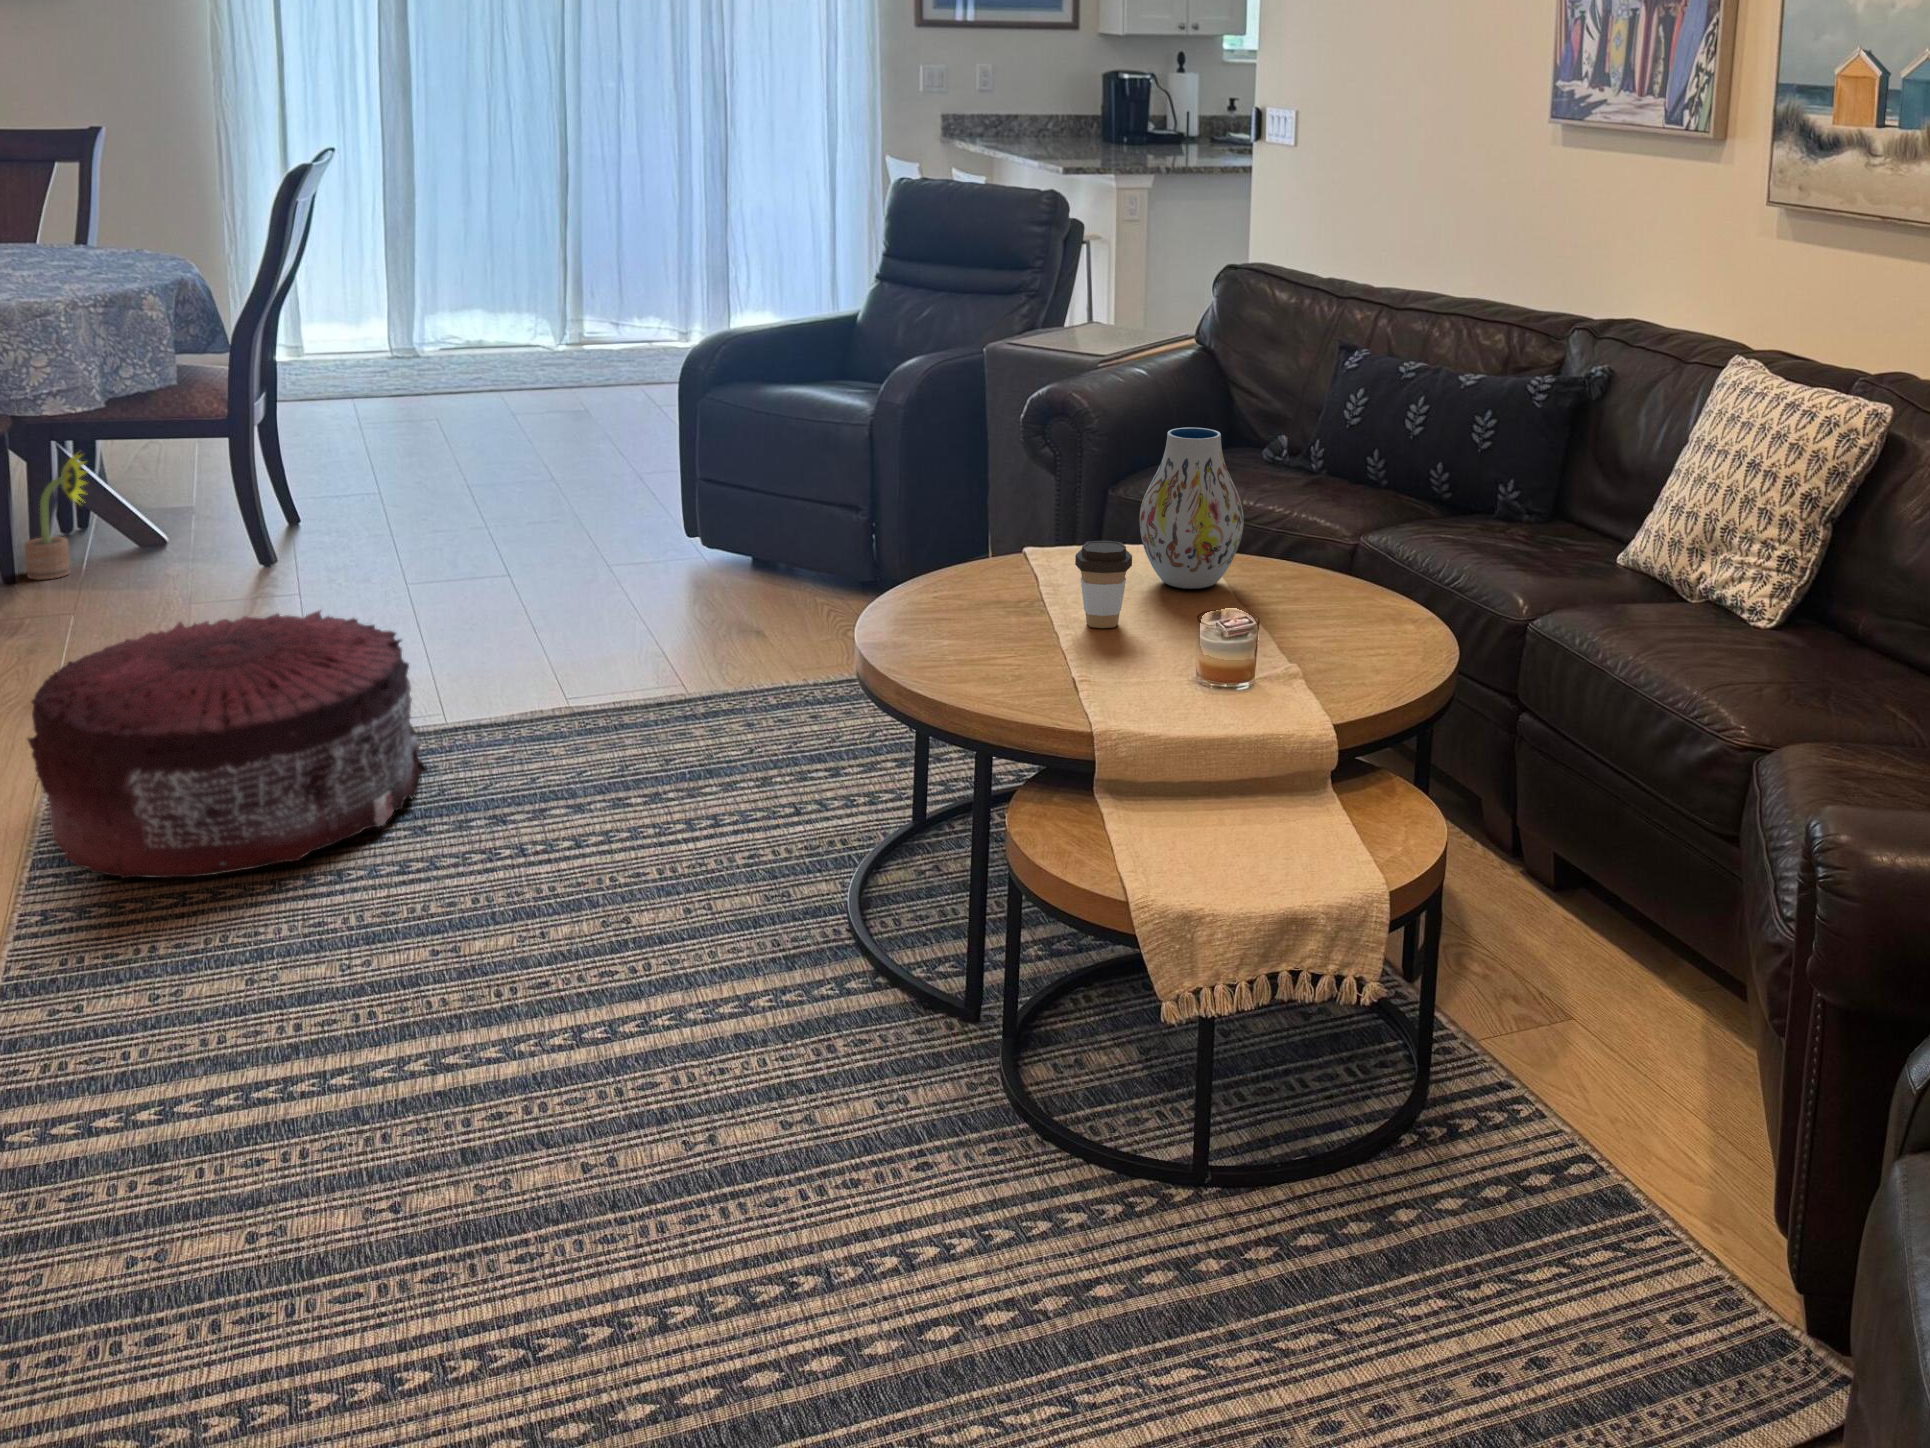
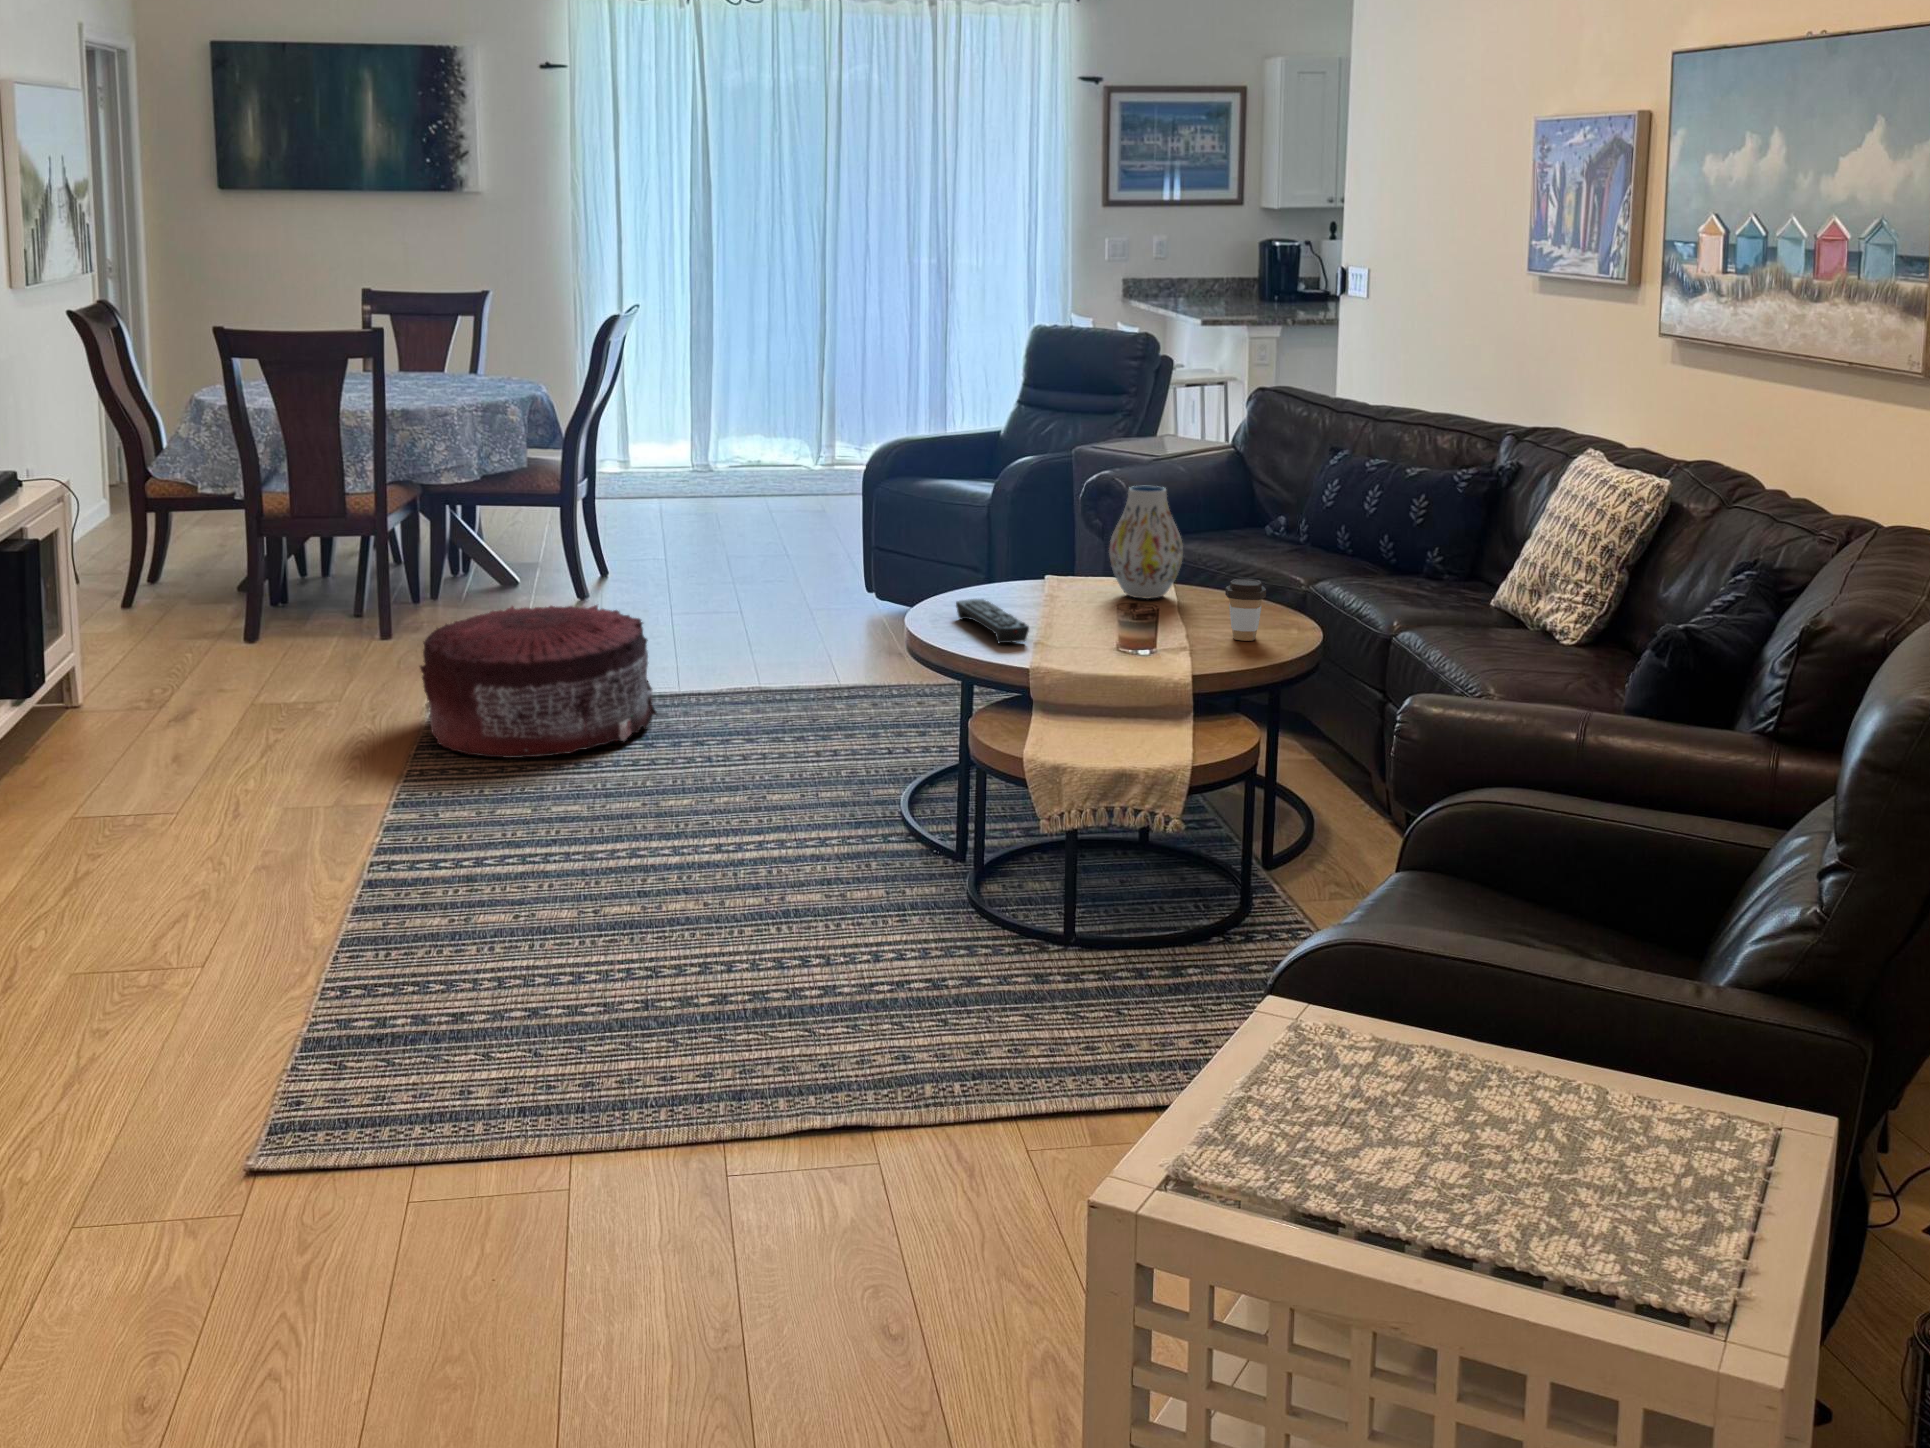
decorative plant: present [25,454,87,579] -> none [428,510,470,599]
coffee cup: present [1075,541,1132,628] -> present [1225,579,1266,641]
remote control: none [946,616,1083,697] -> present [956,599,1029,643]

